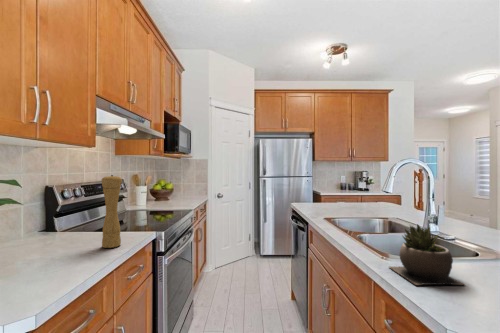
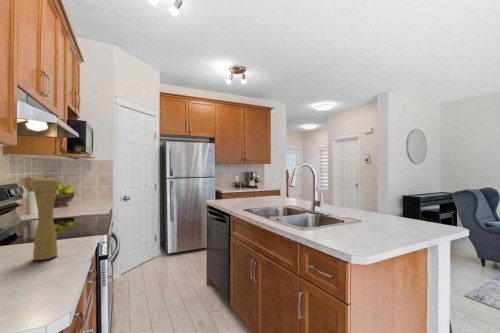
succulent plant: present [390,224,464,285] -> none [313,206,361,246]

